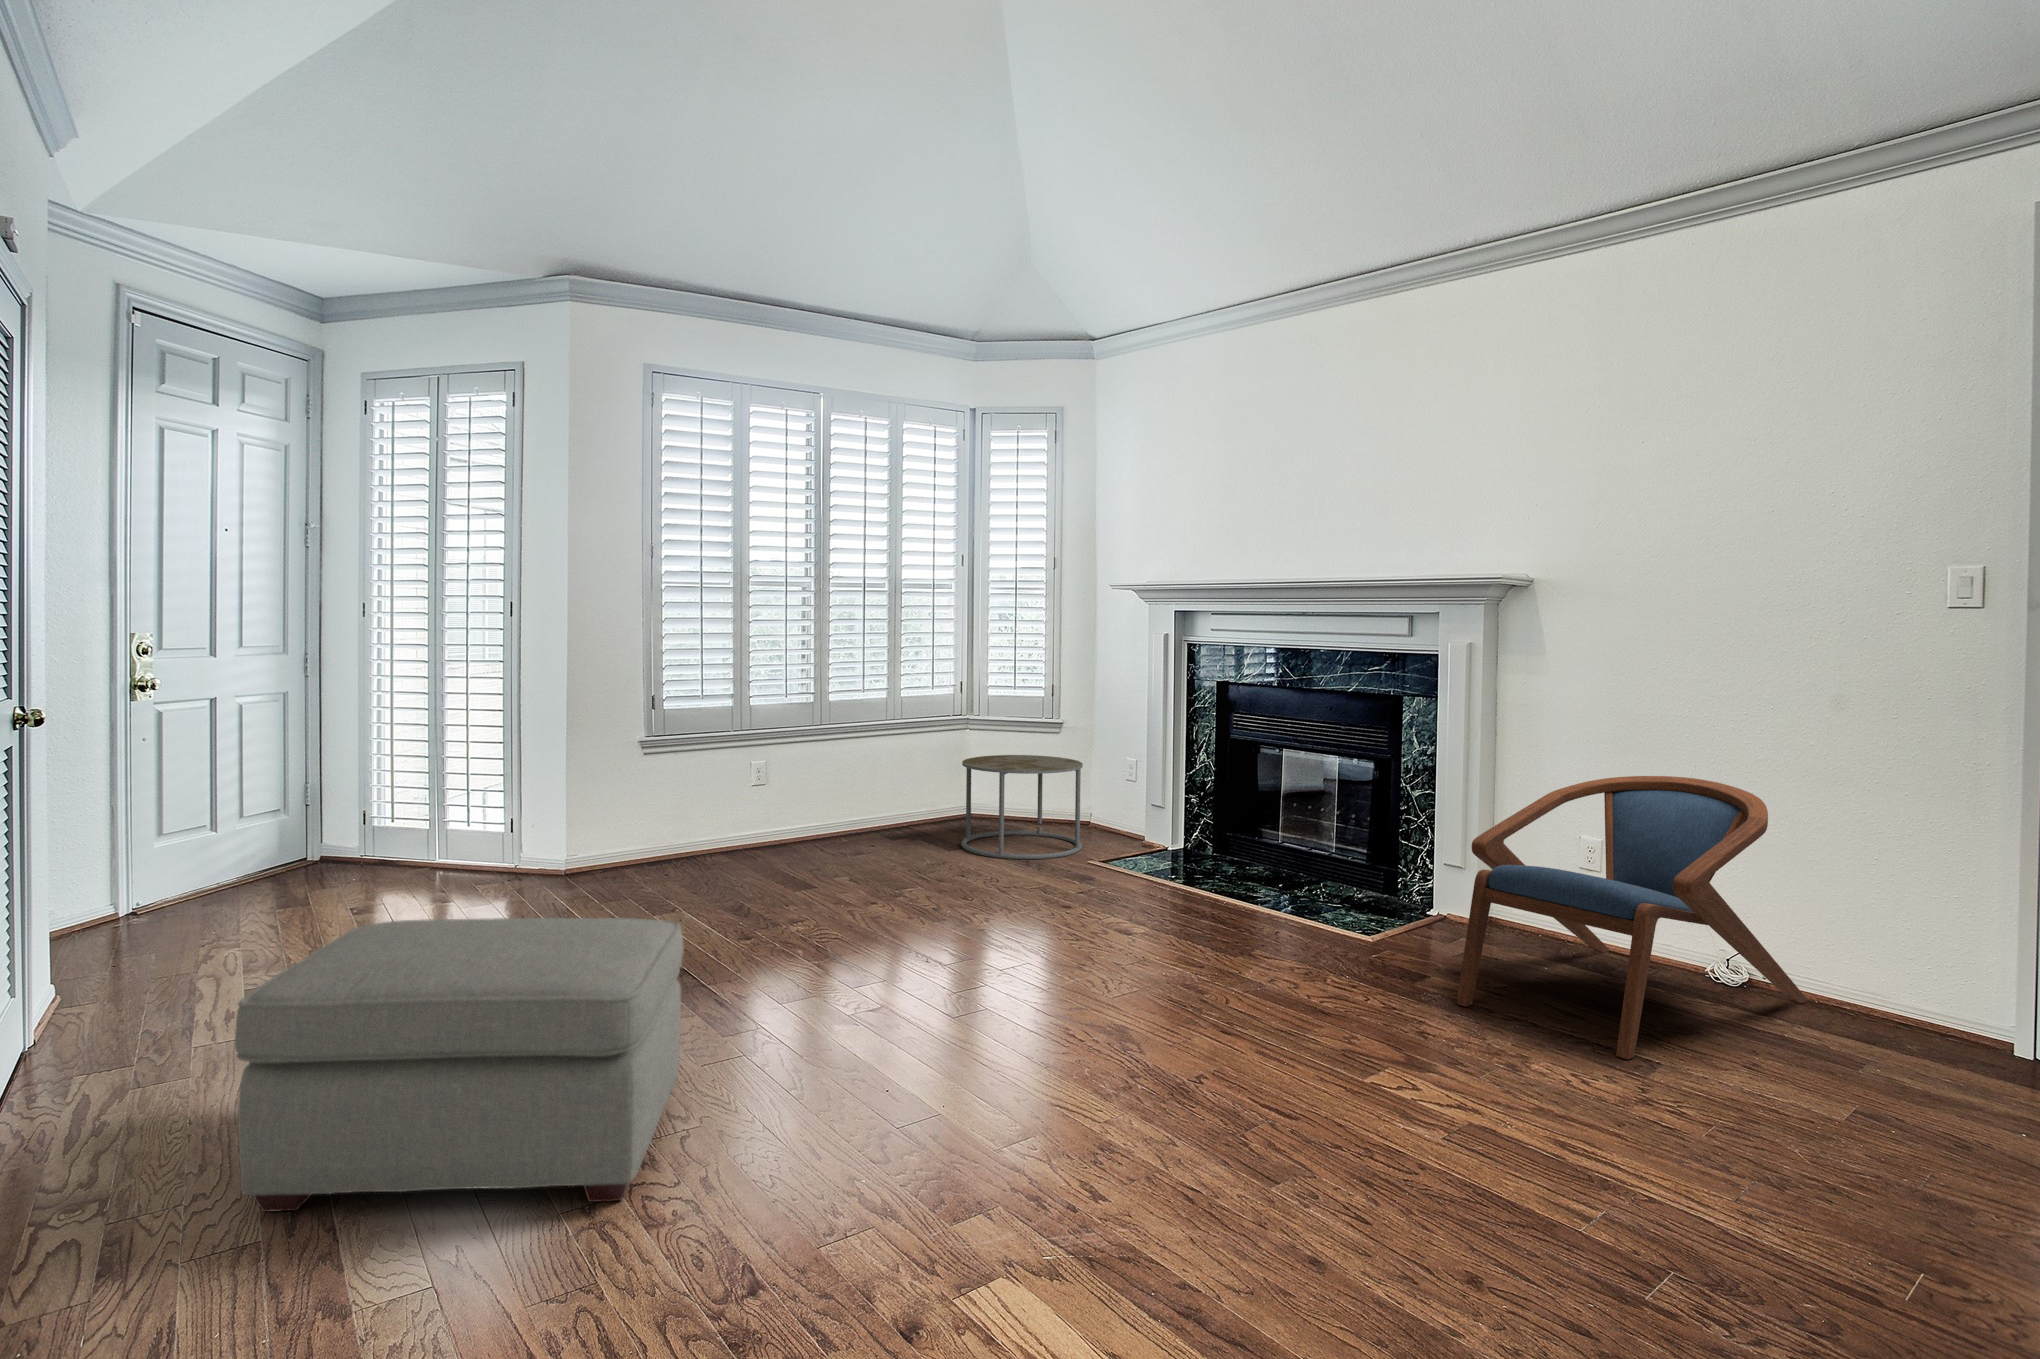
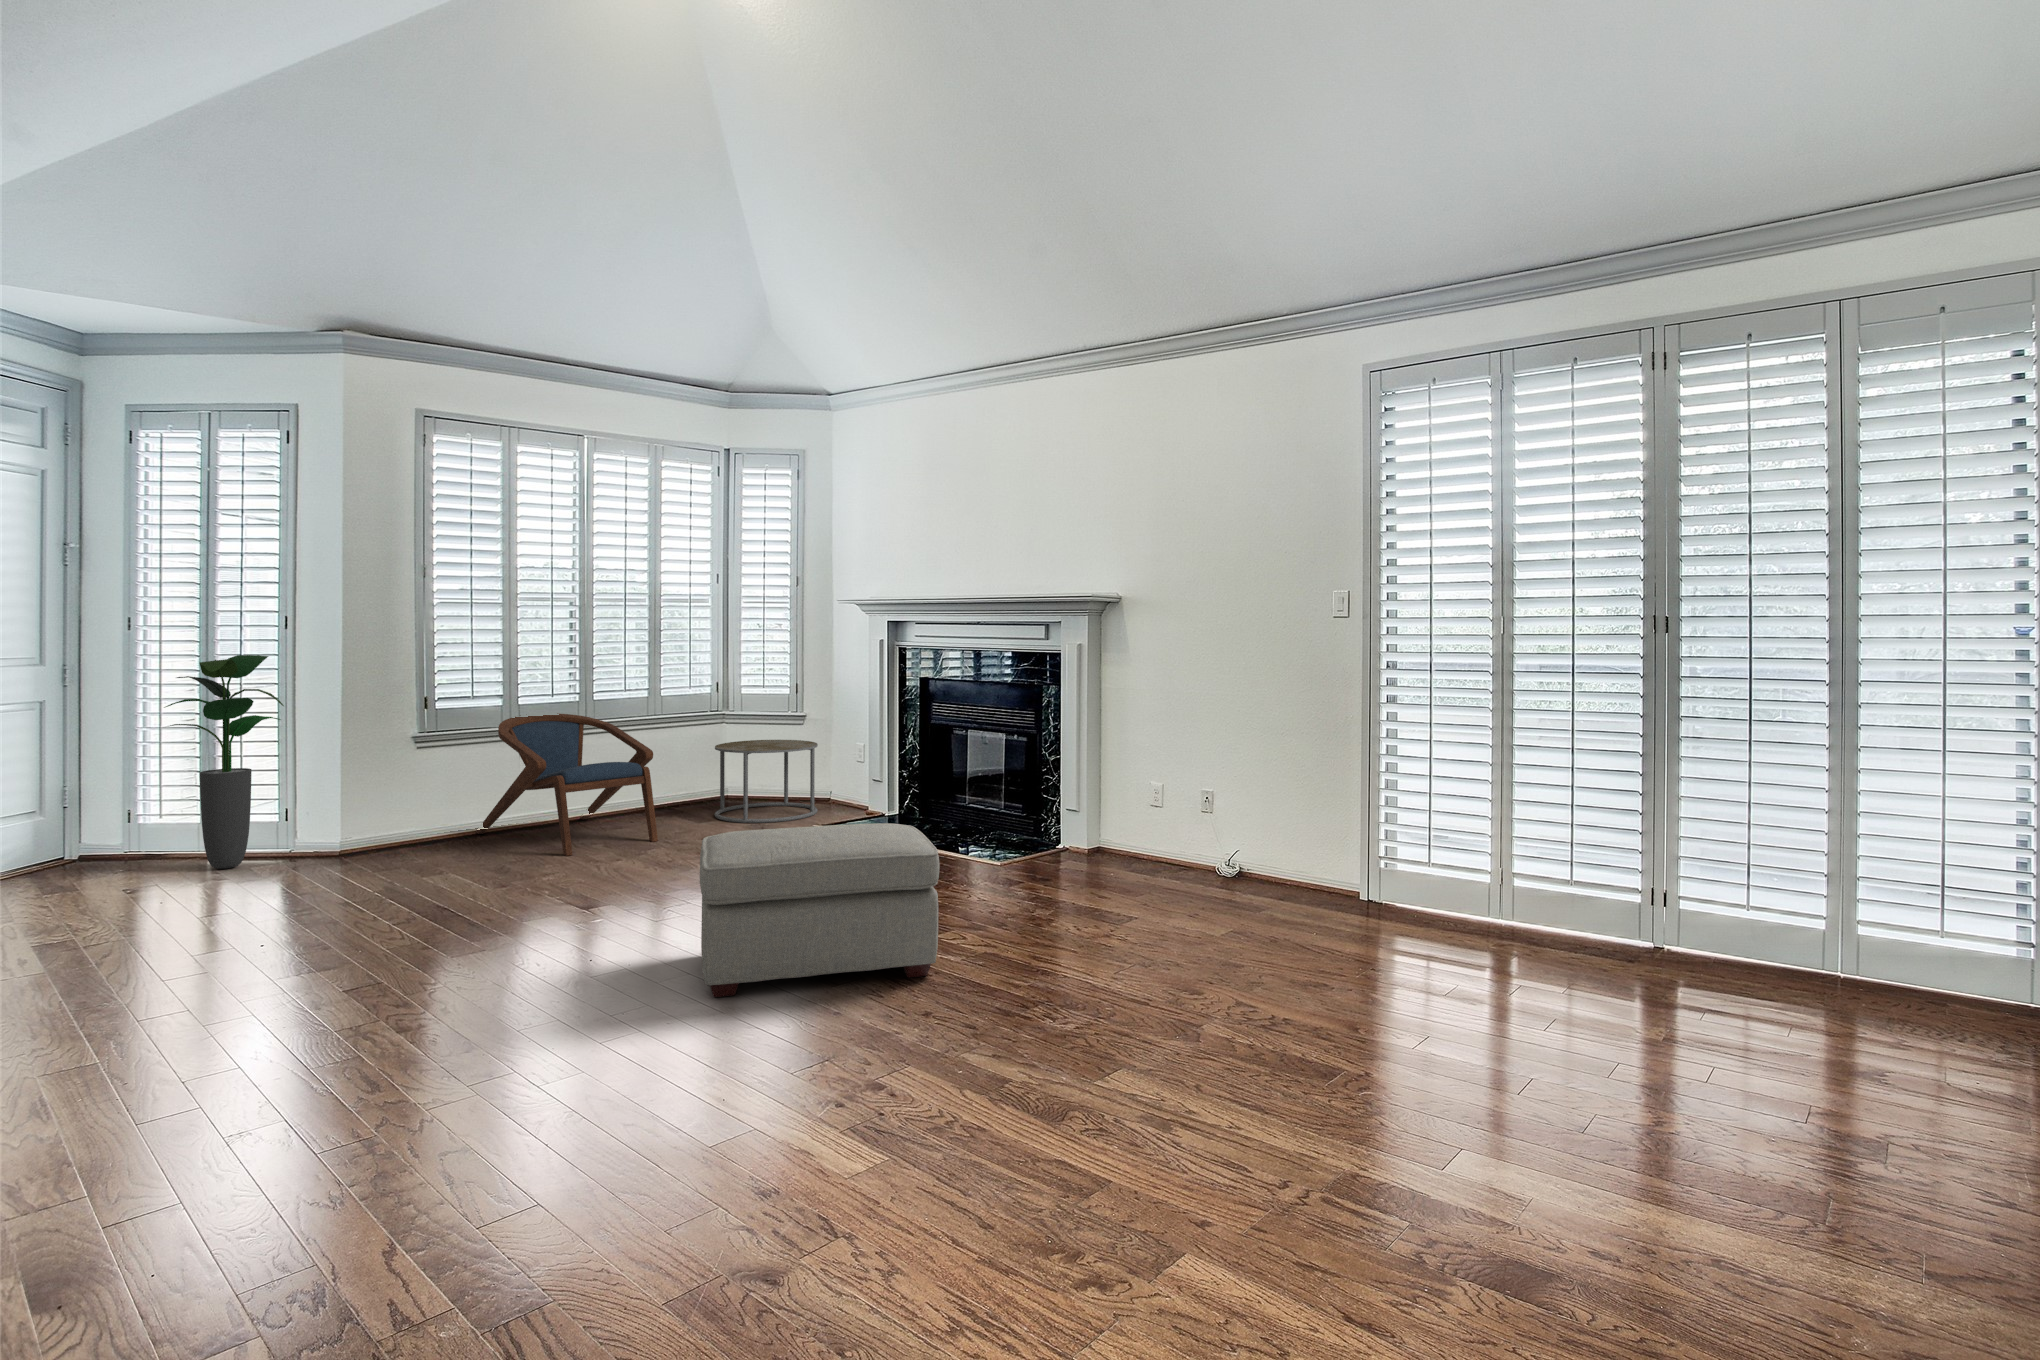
potted plant: none [390,646,511,887] -> present [164,655,284,869]
armchair: present [1457,776,1808,1059] -> present [475,713,658,856]
ottoman: present [235,918,684,1212] -> present [700,823,940,997]

